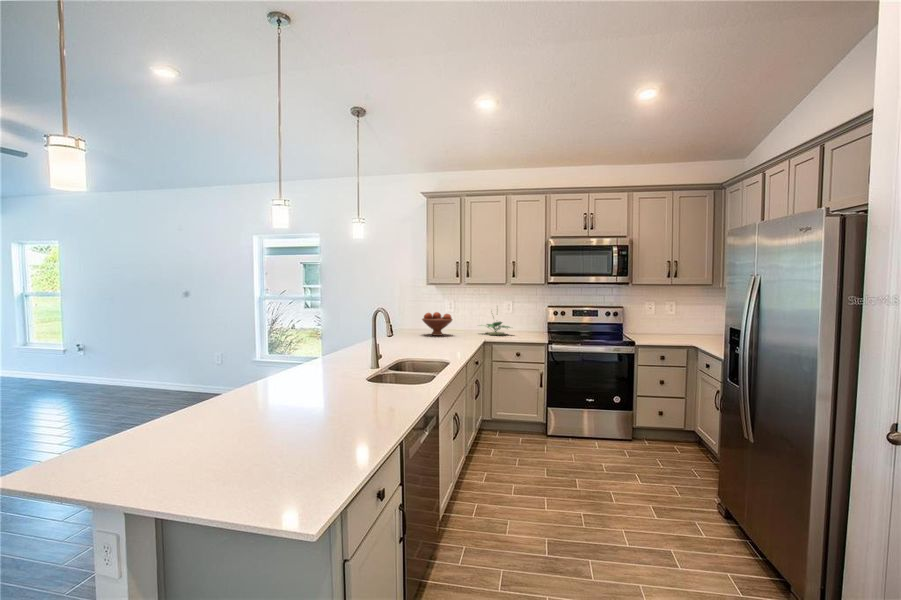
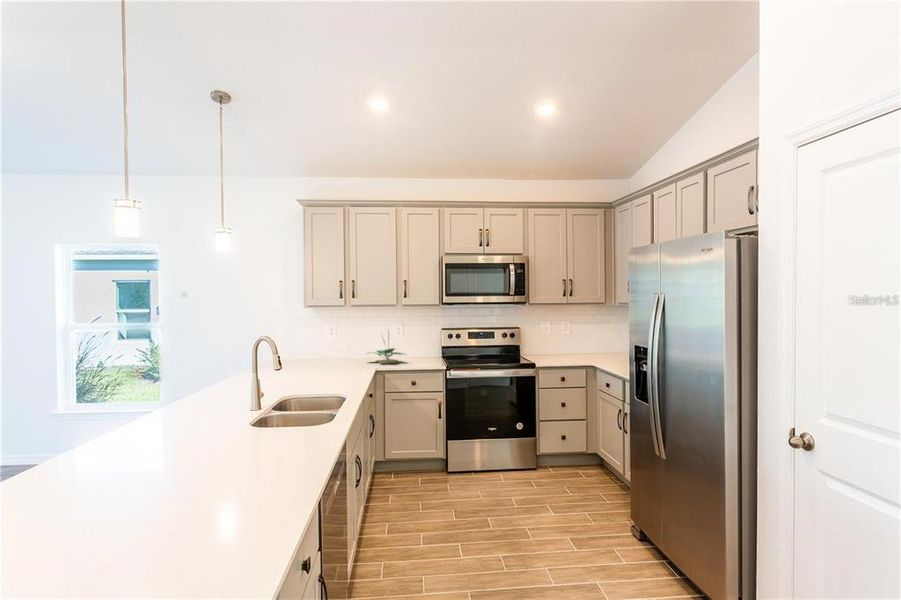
fruit bowl: present [422,312,452,336] -> none [299,340,337,368]

